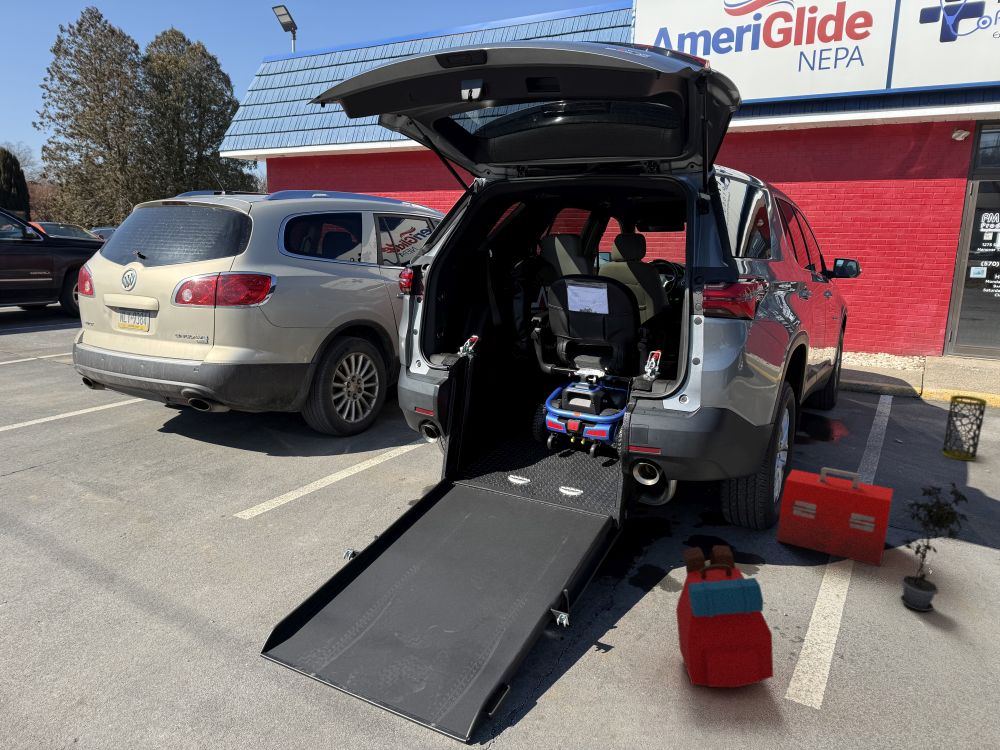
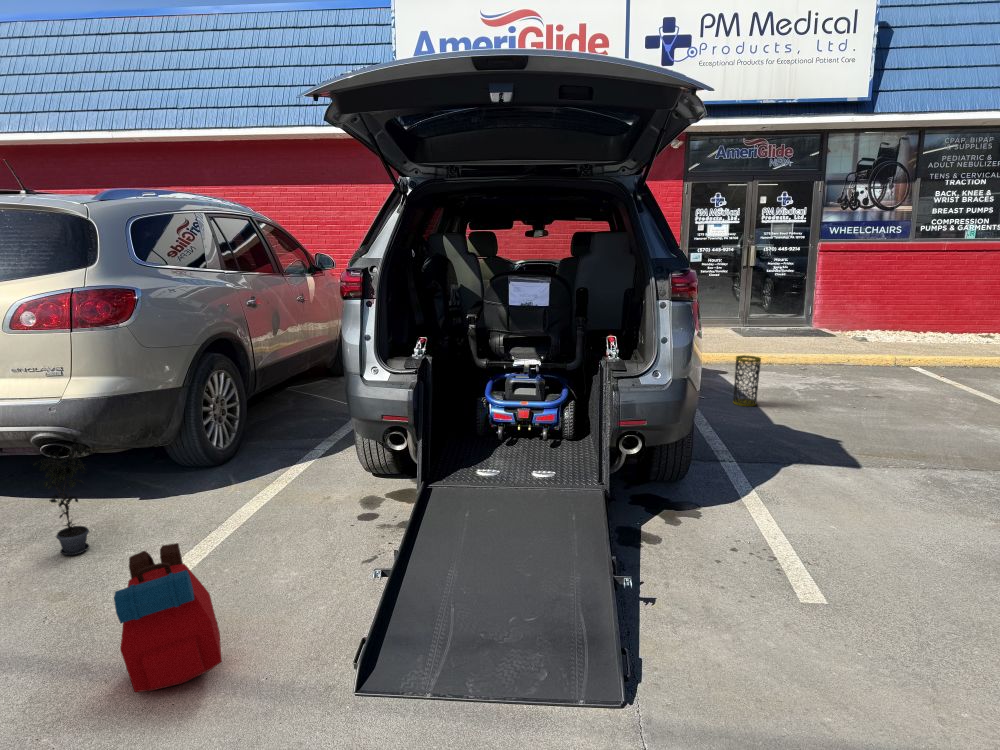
toolbox: present [777,467,893,566] -> none [682,421,772,492]
potted plant: present [901,482,968,611] -> present [34,438,93,555]
backpack: present [676,545,773,687] -> present [114,543,221,692]

